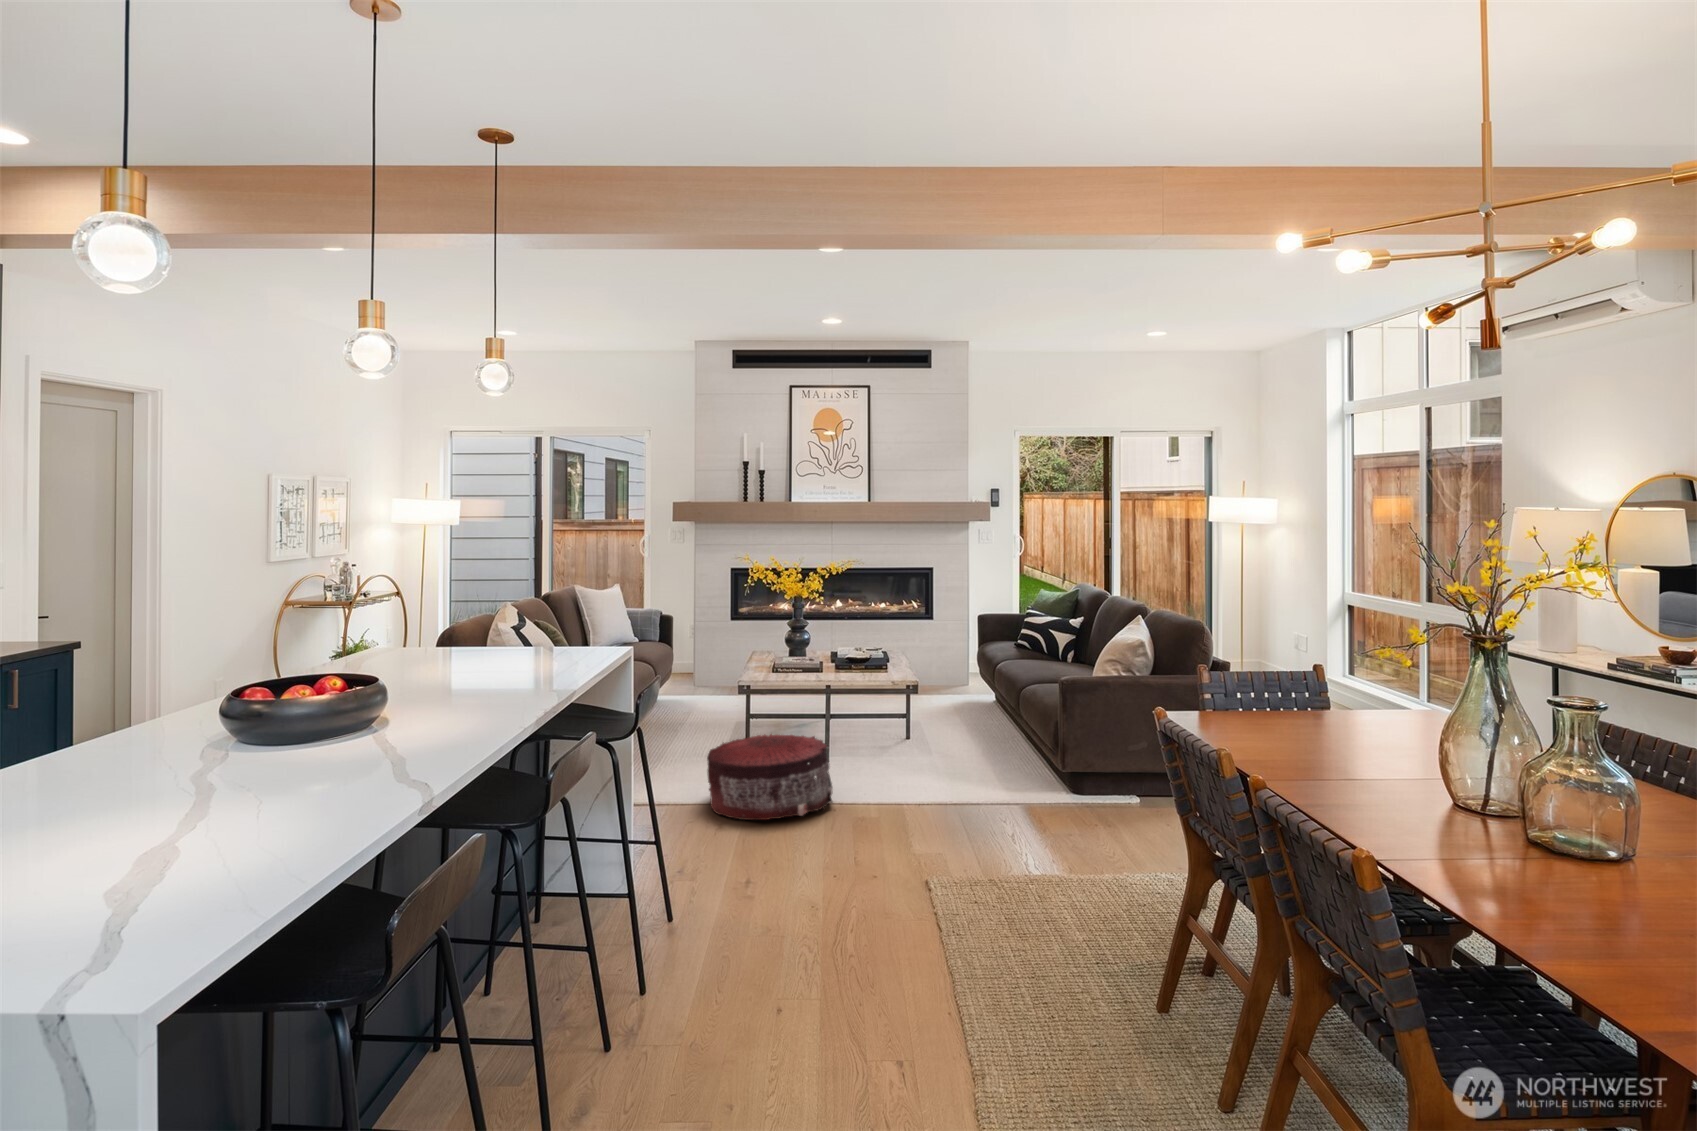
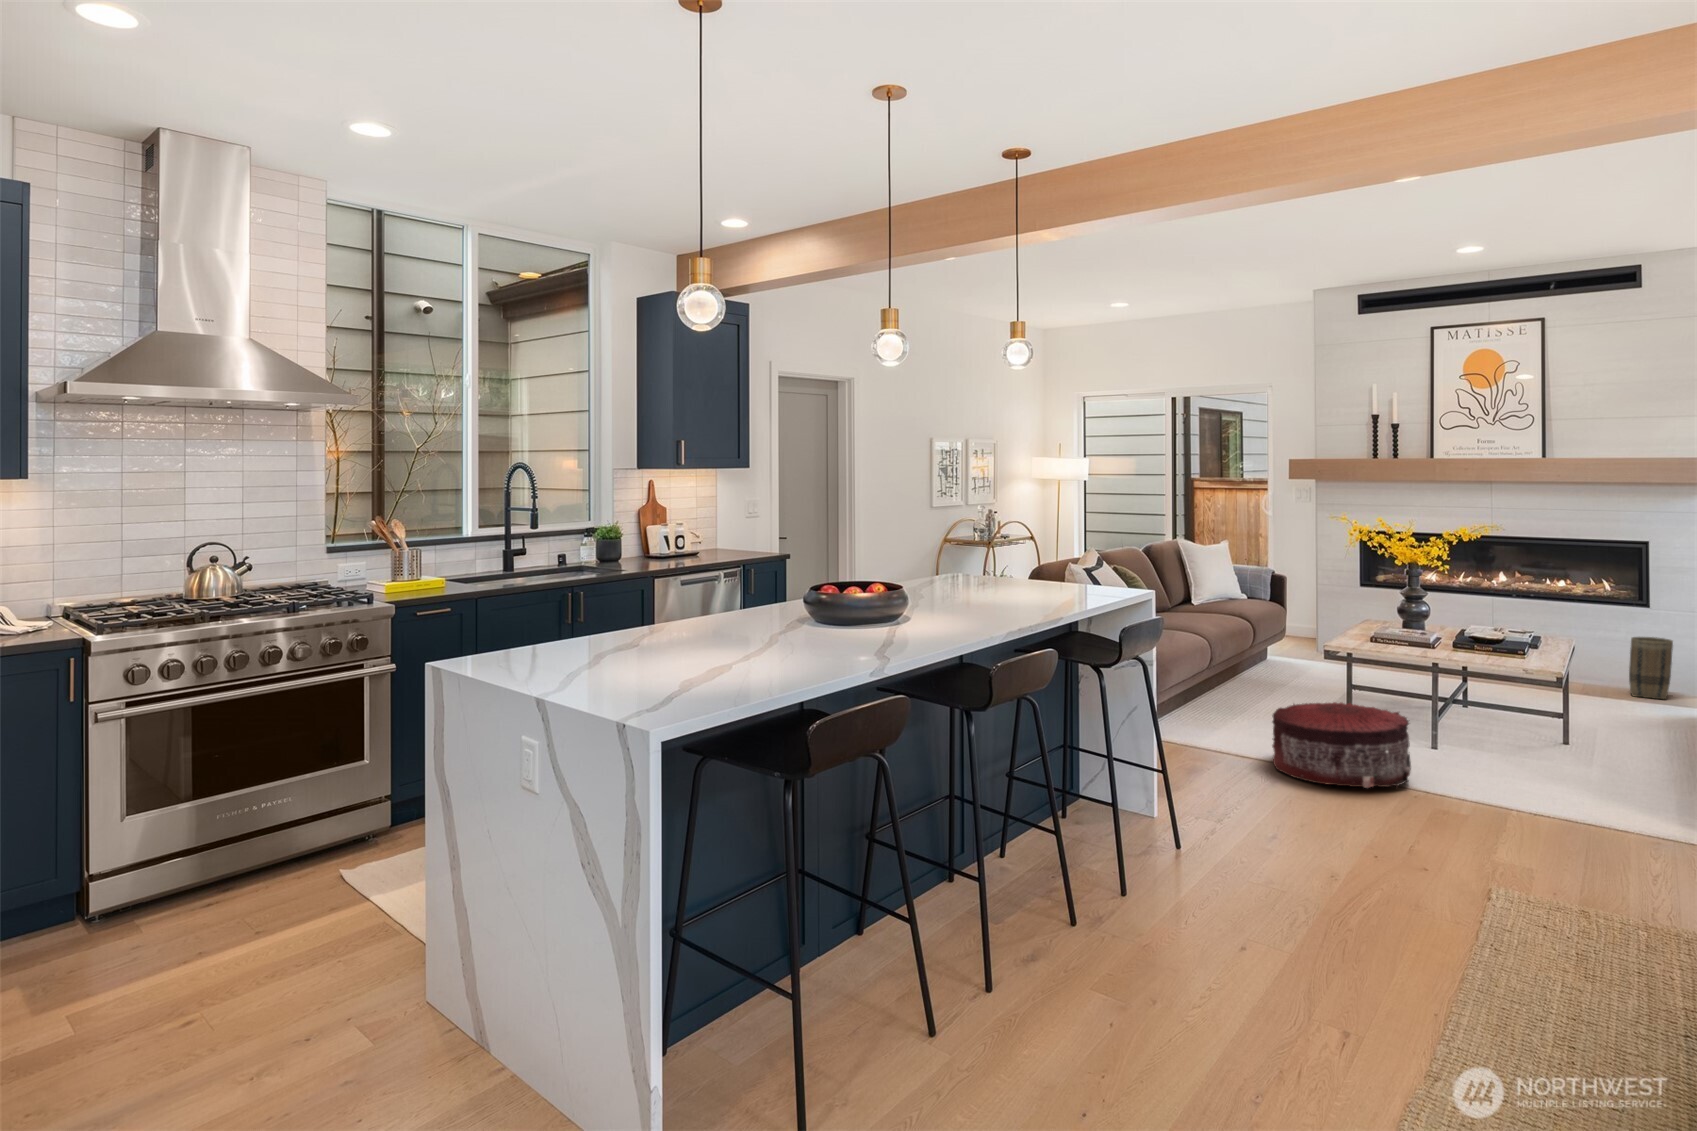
basket: none [938,645,964,694] -> present [1629,637,1673,699]

